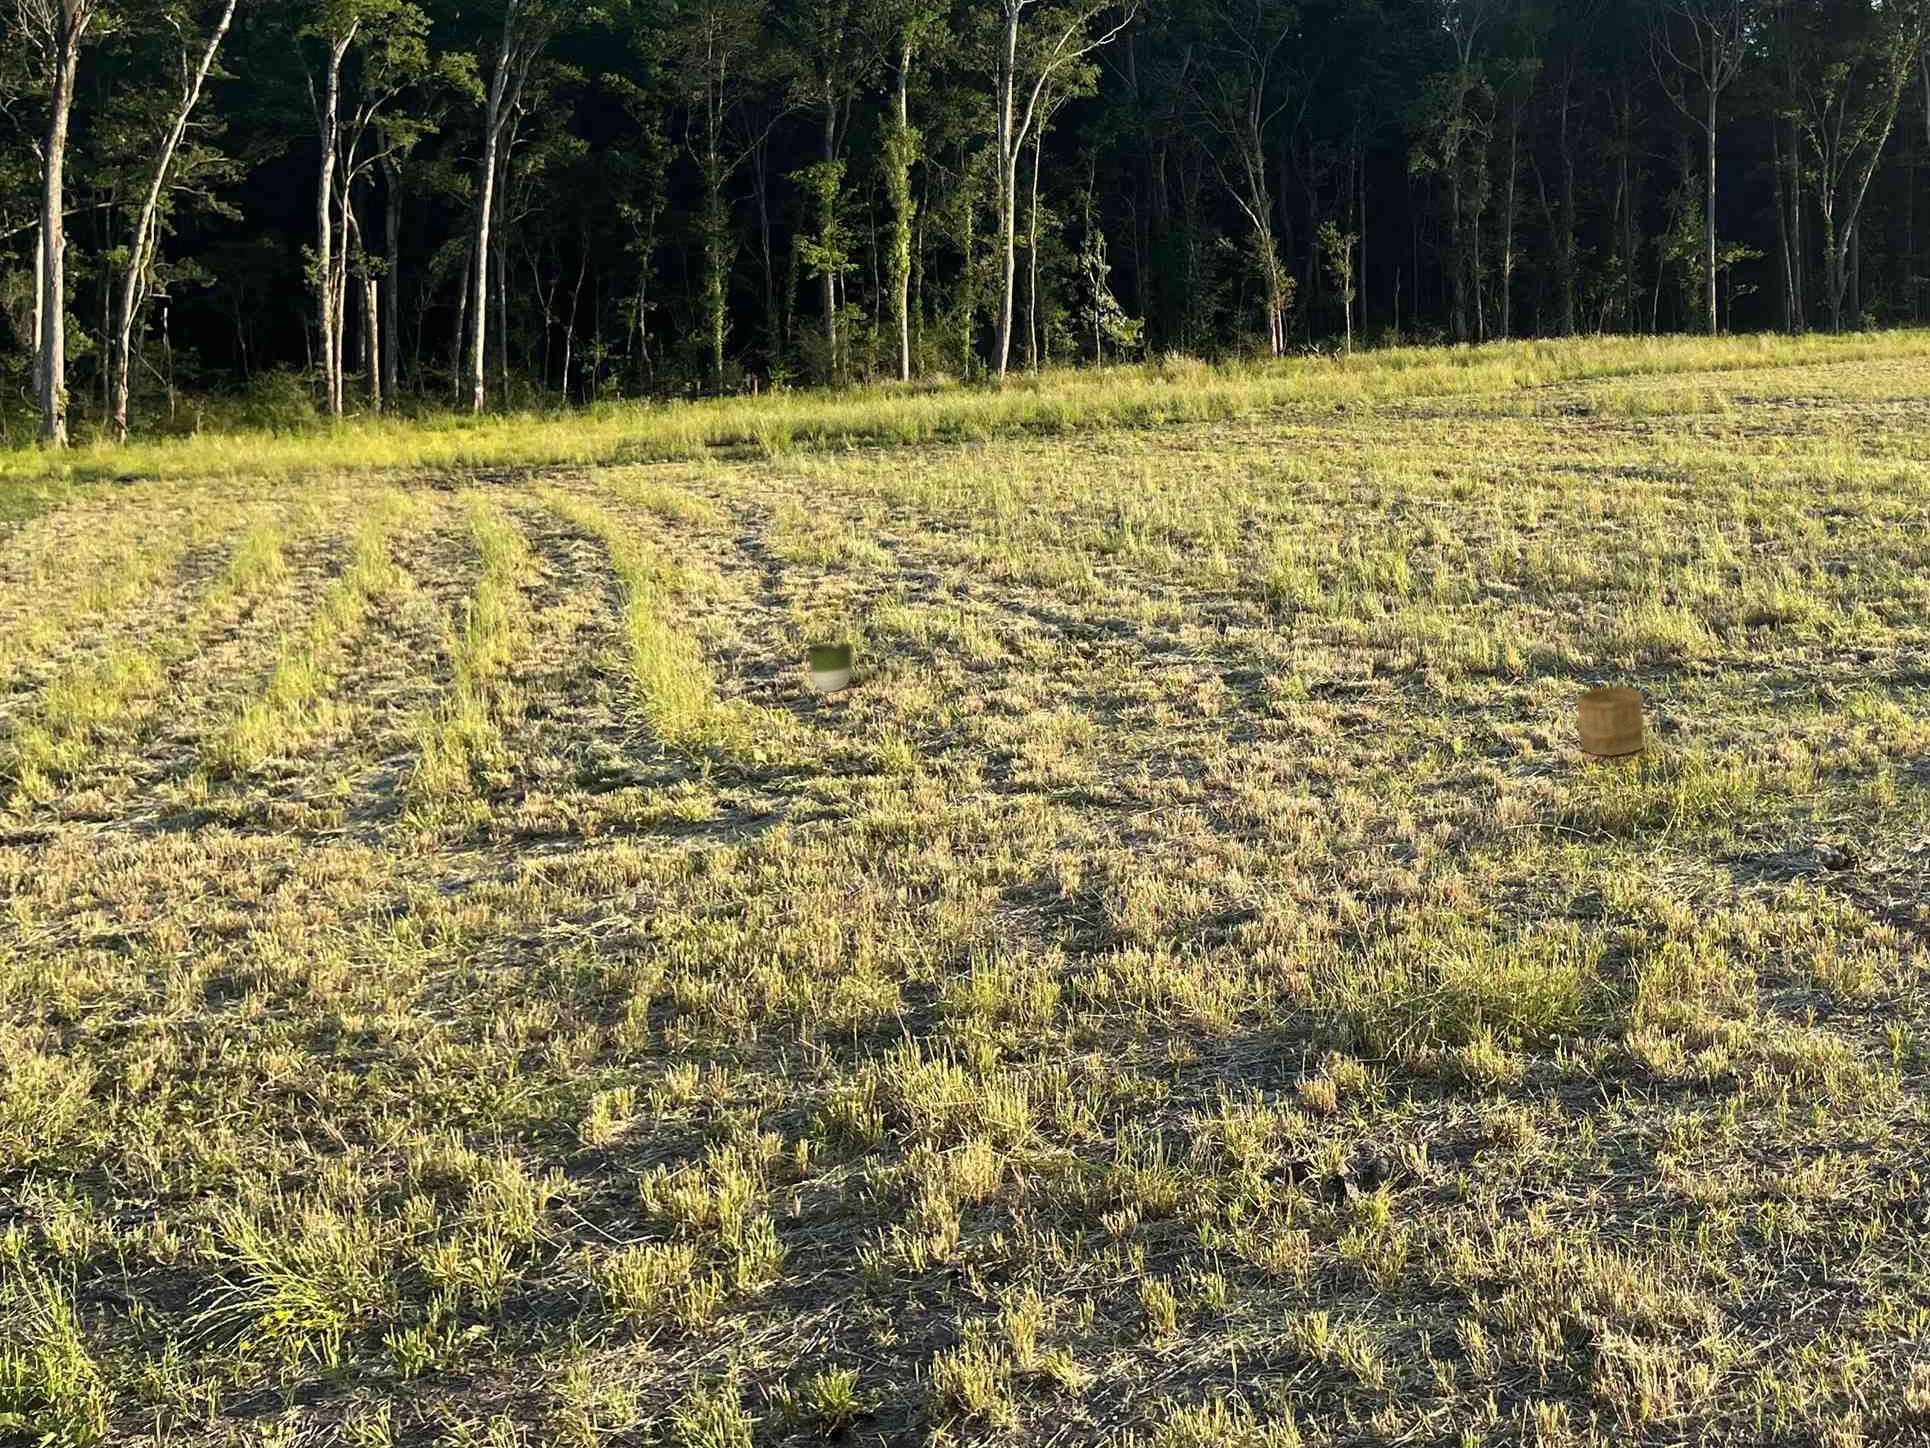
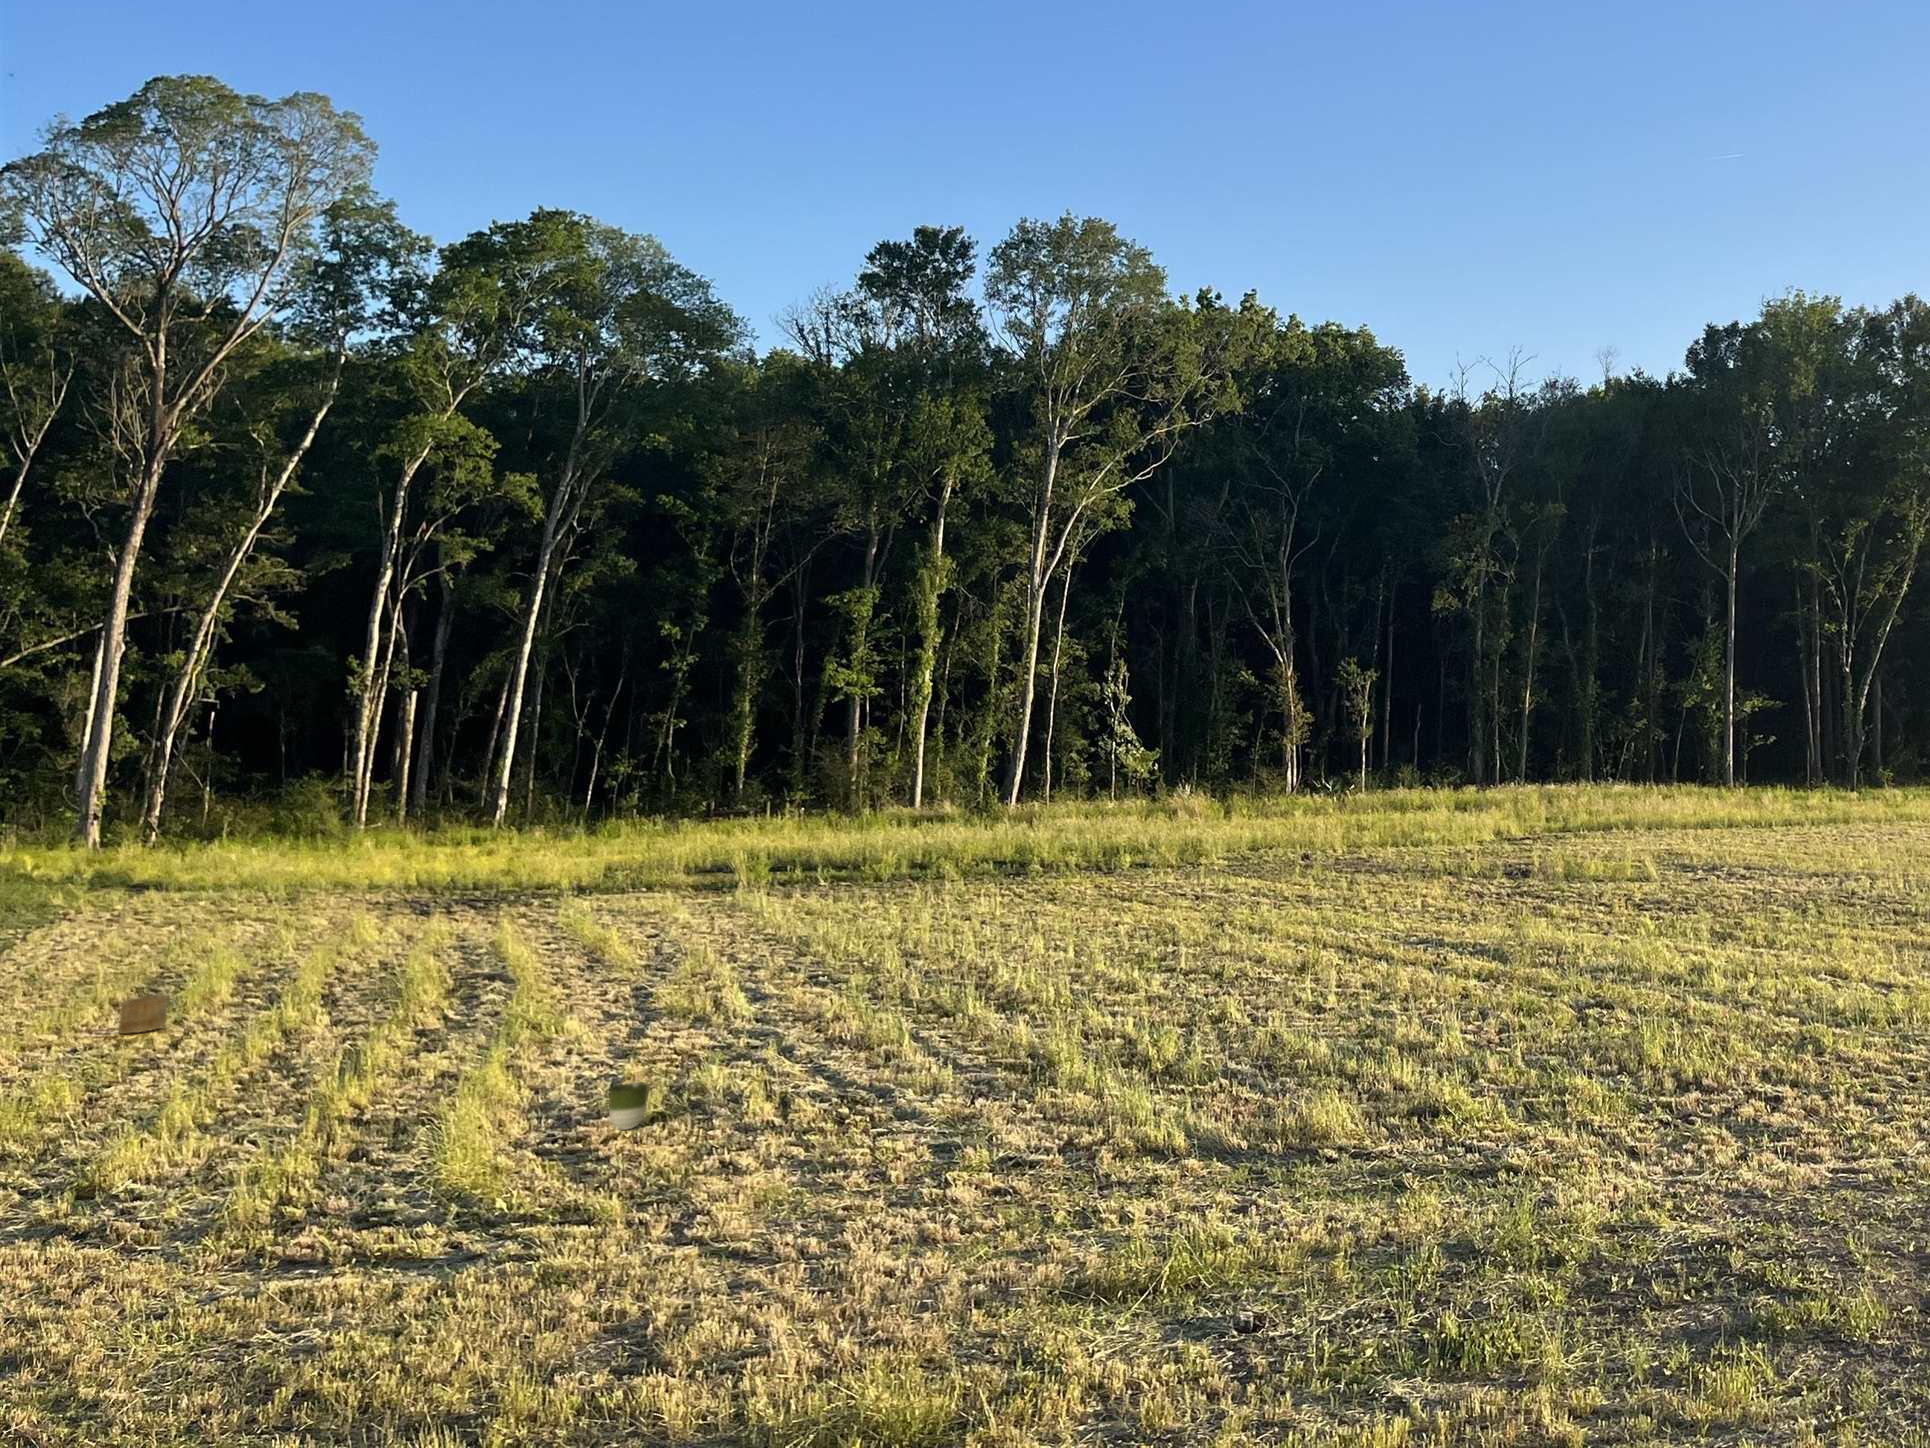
wooden bucket: present [1576,687,1644,756] -> present [119,996,168,1034]

